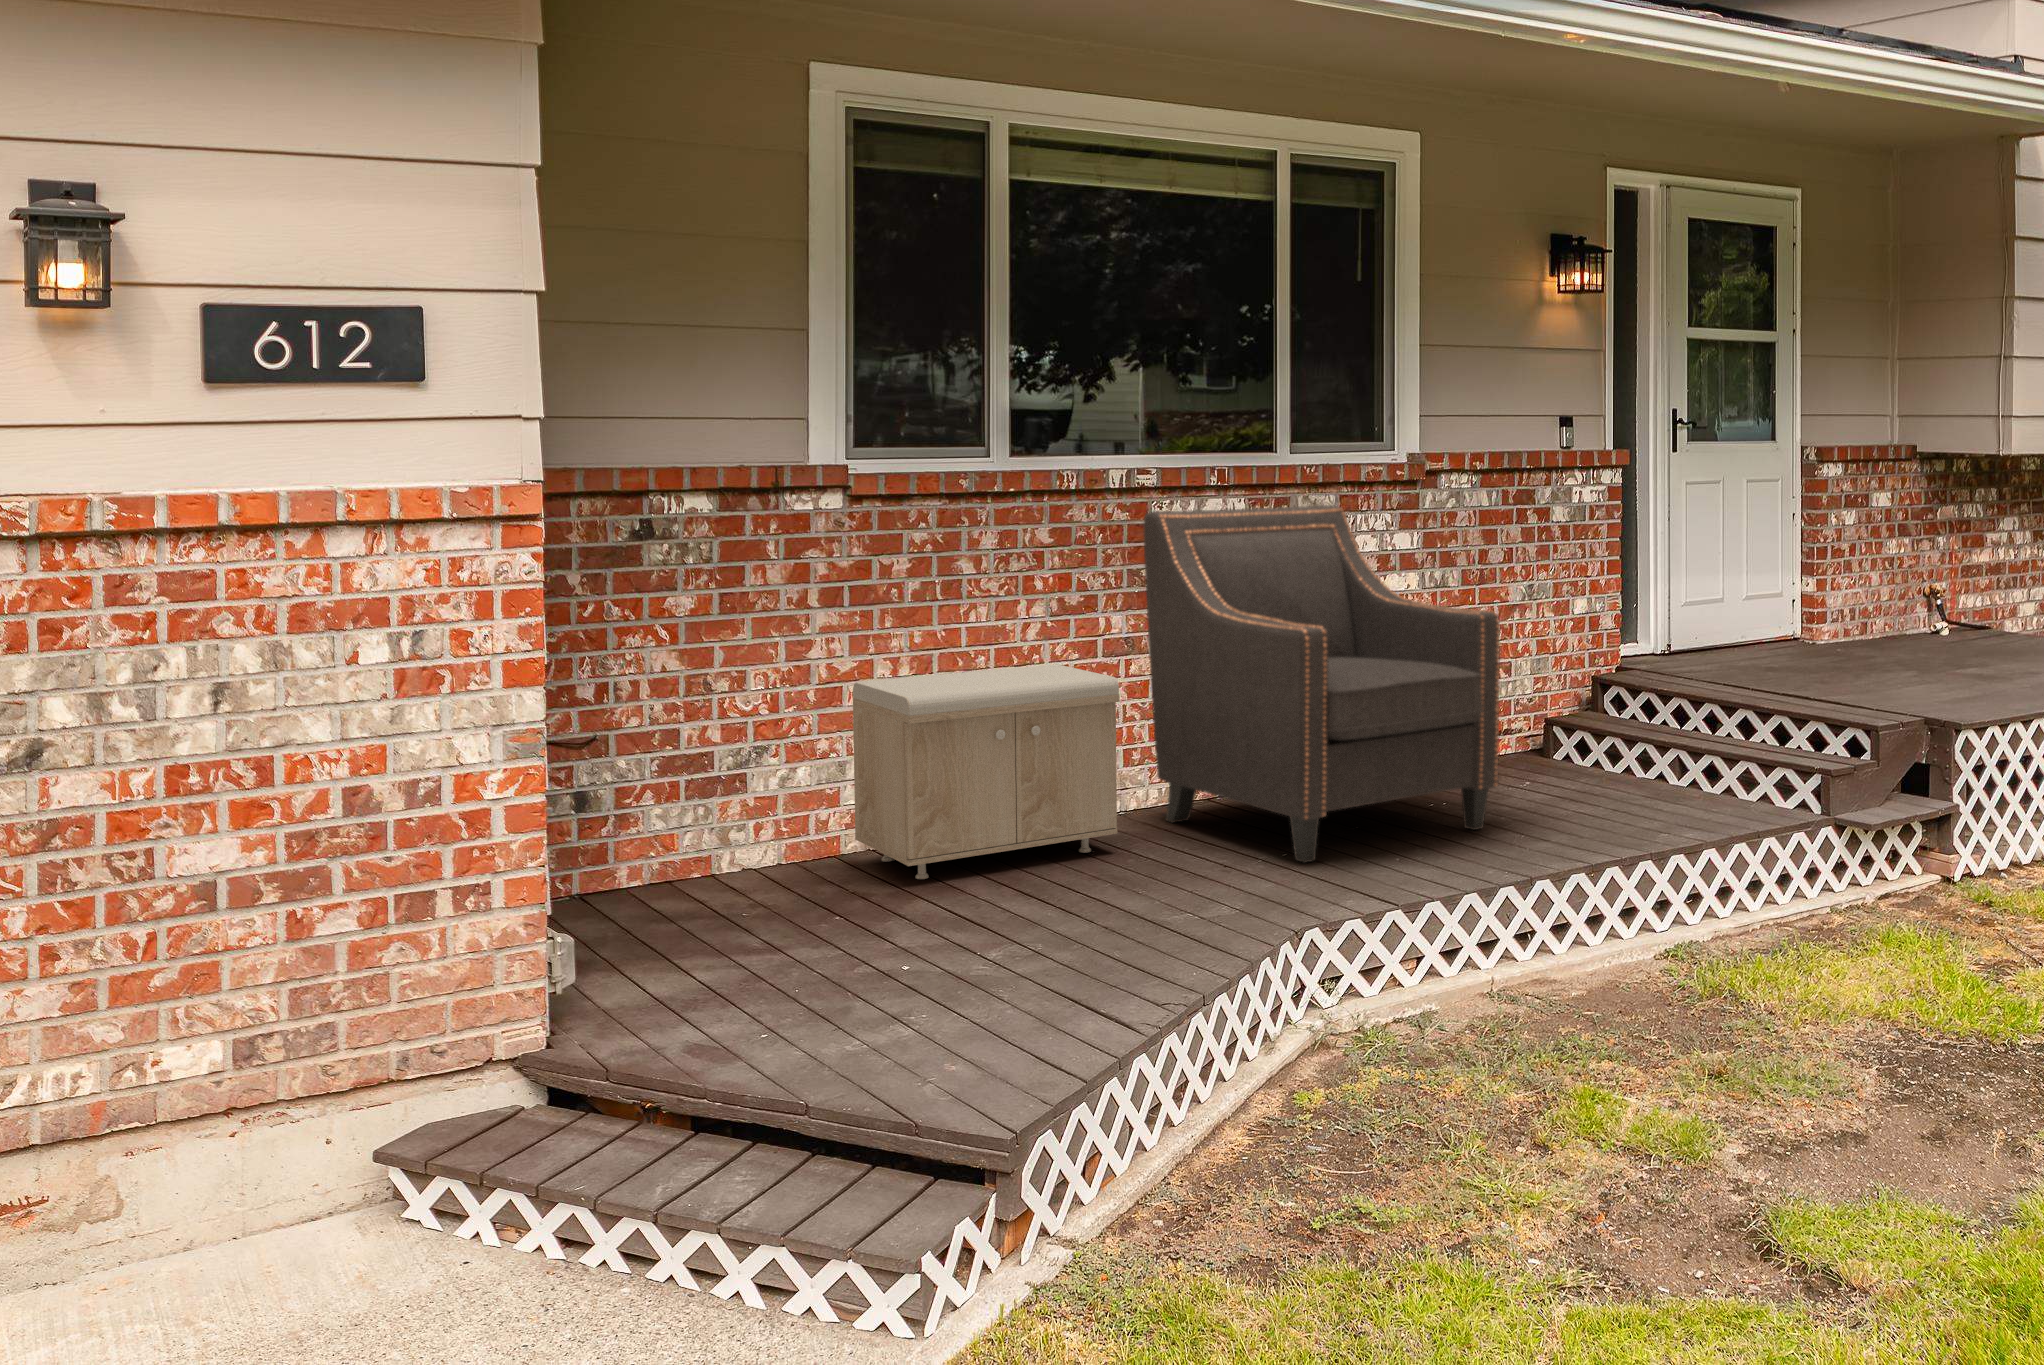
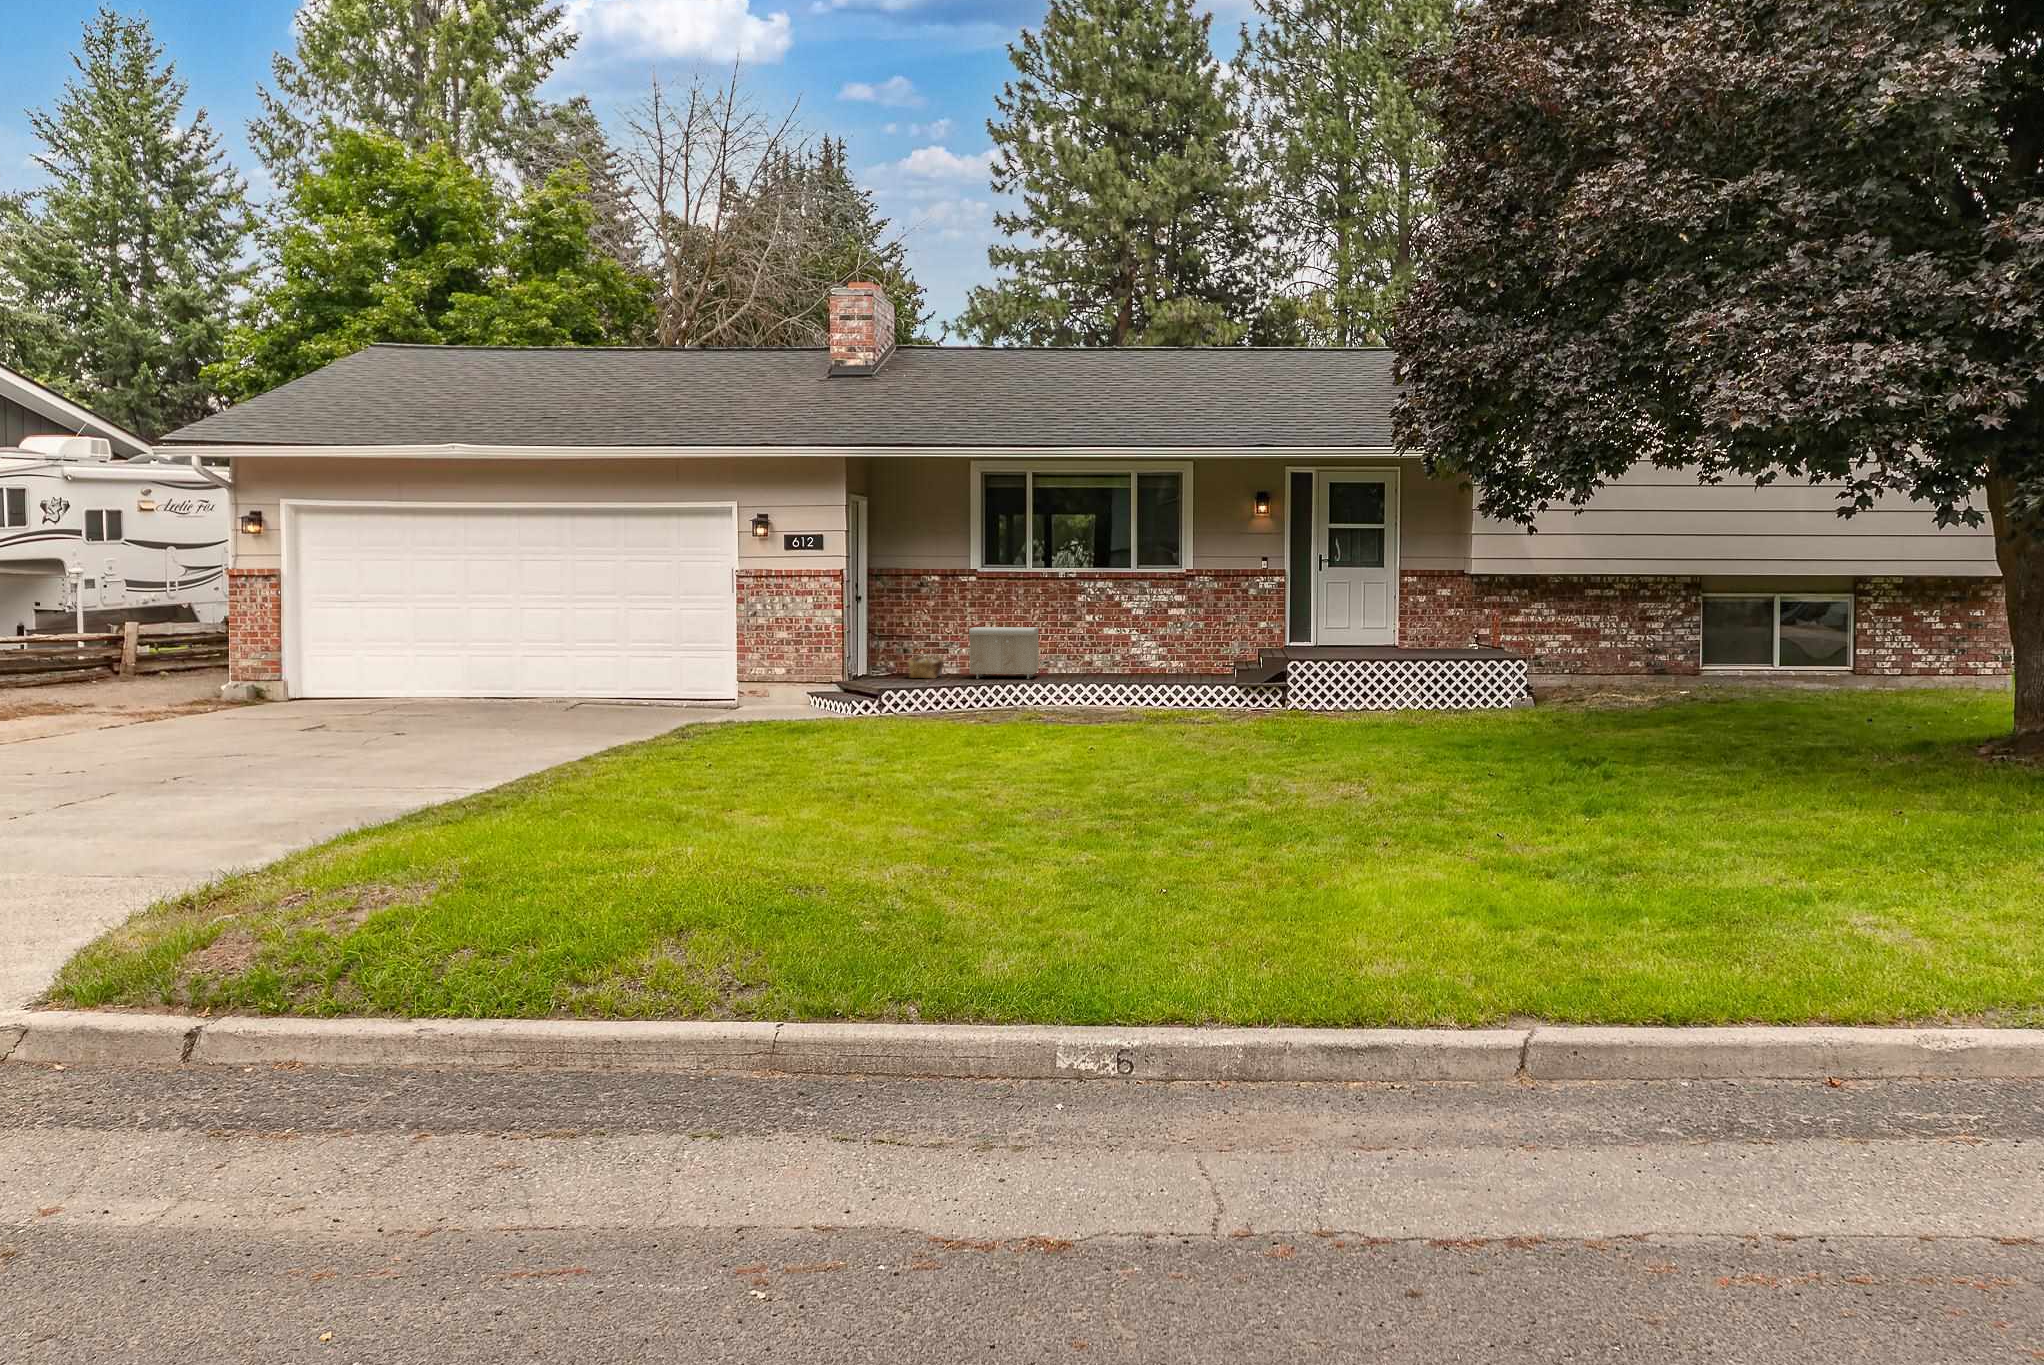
chair: present [1144,505,1500,863] -> none [1064,584,1144,684]
woven basket: none [643,782,782,918] -> present [909,652,943,678]

